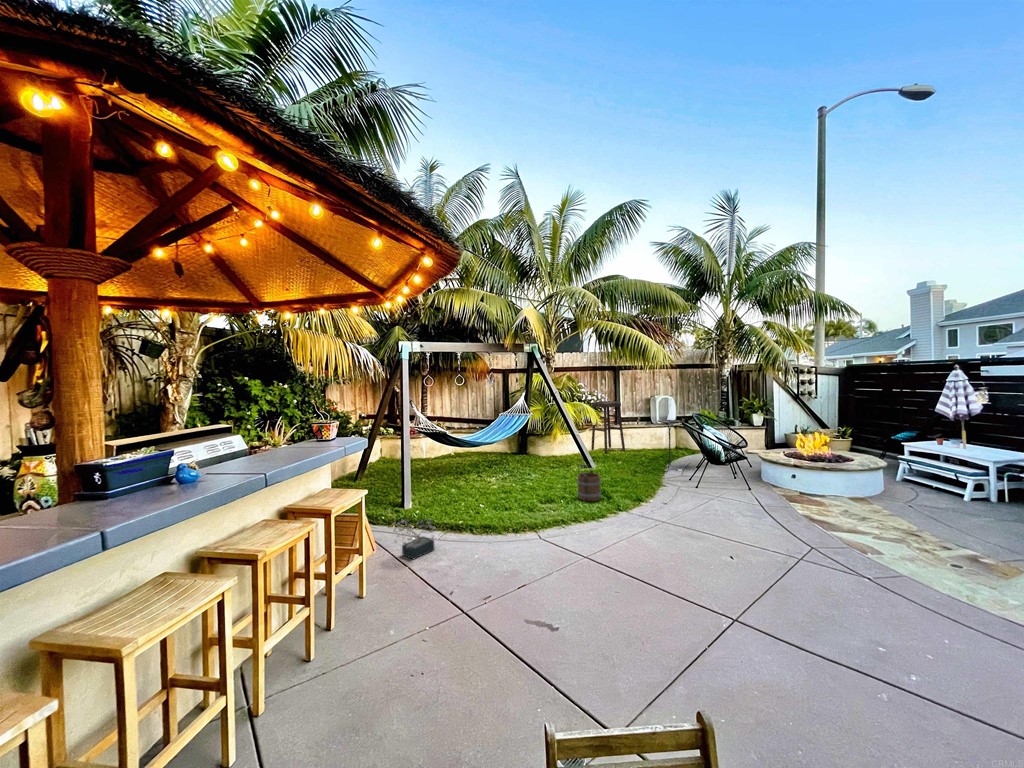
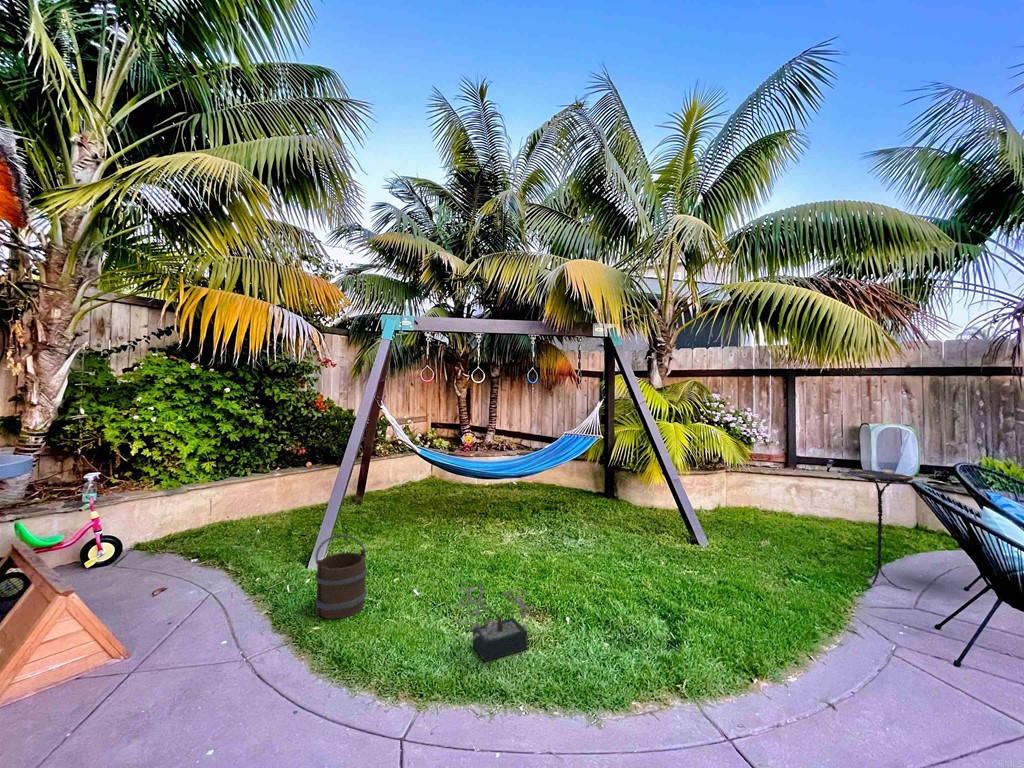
stool: present [591,401,625,454] -> none [729,425,794,519]
bucket: present [577,470,601,501] -> present [315,535,367,619]
decorative plant: present [393,520,435,559] -> present [456,582,533,662]

